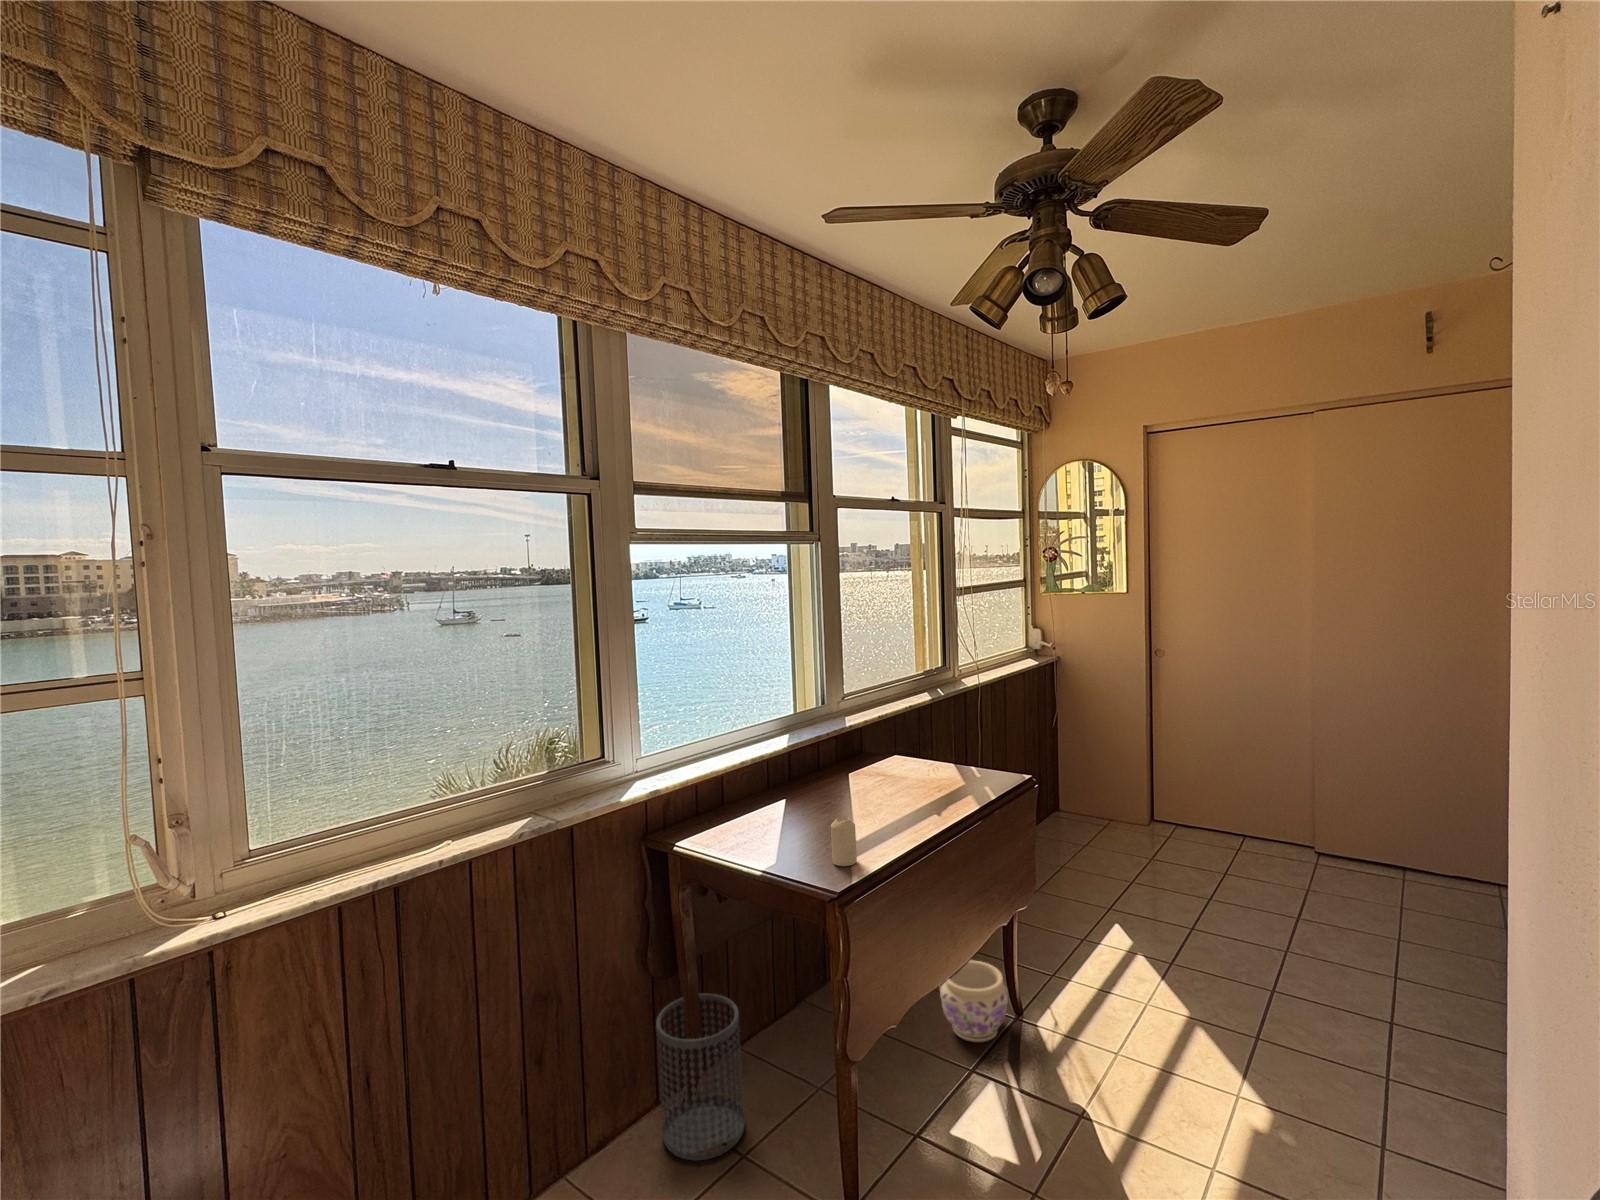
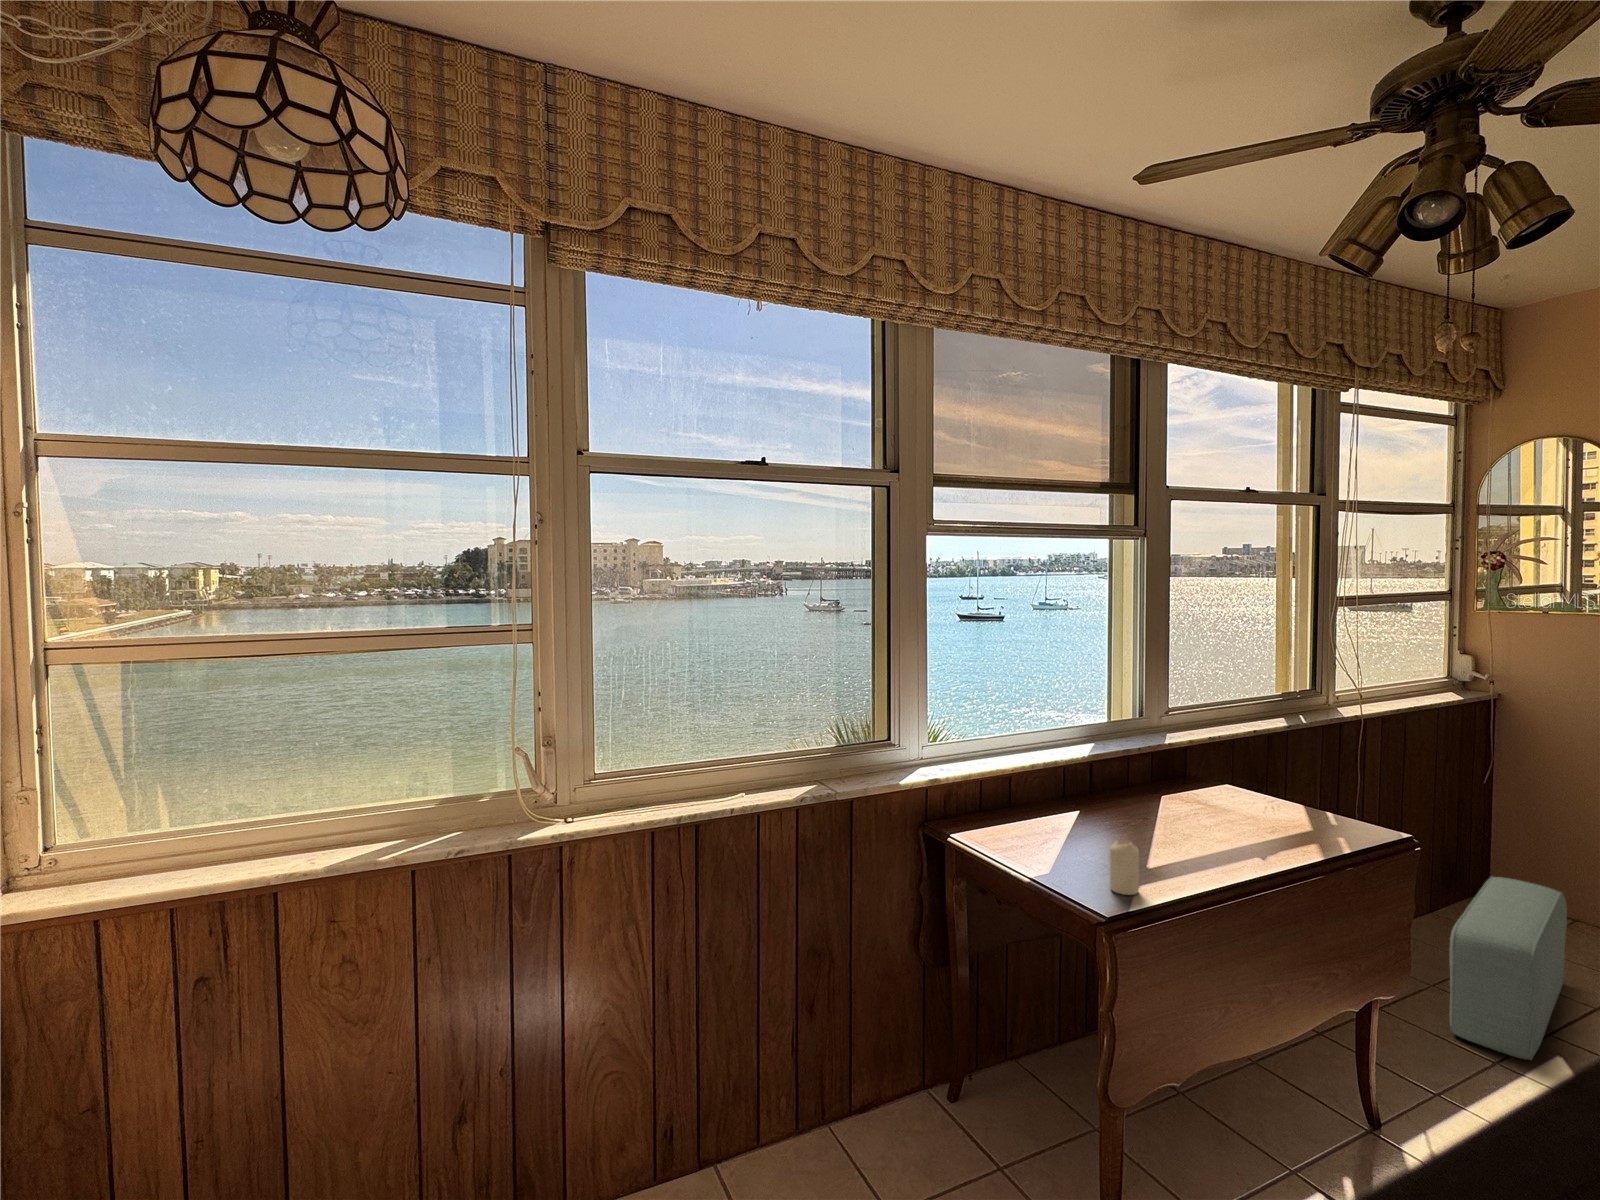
pouf: none [1051,796,1112,930] -> present [1450,877,1567,1060]
planter: present [940,960,1008,1043] -> none [1258,1040,1354,1147]
wastebasket: present [656,994,744,1161] -> none [921,989,1005,1158]

